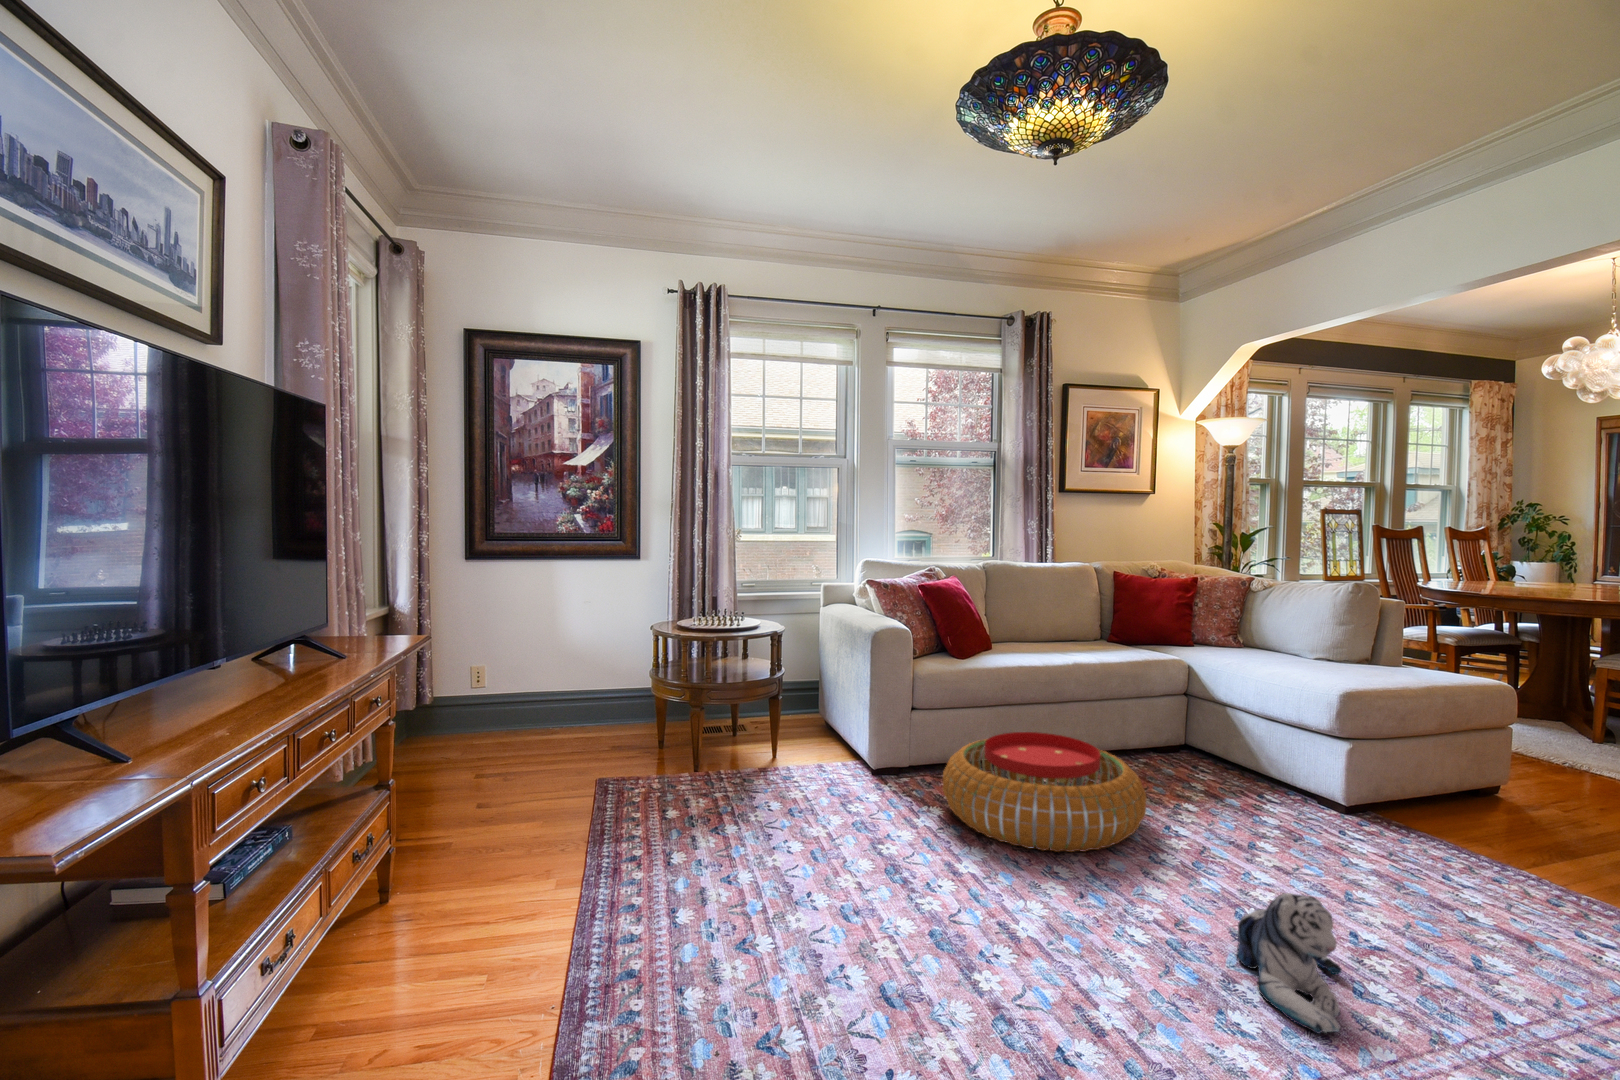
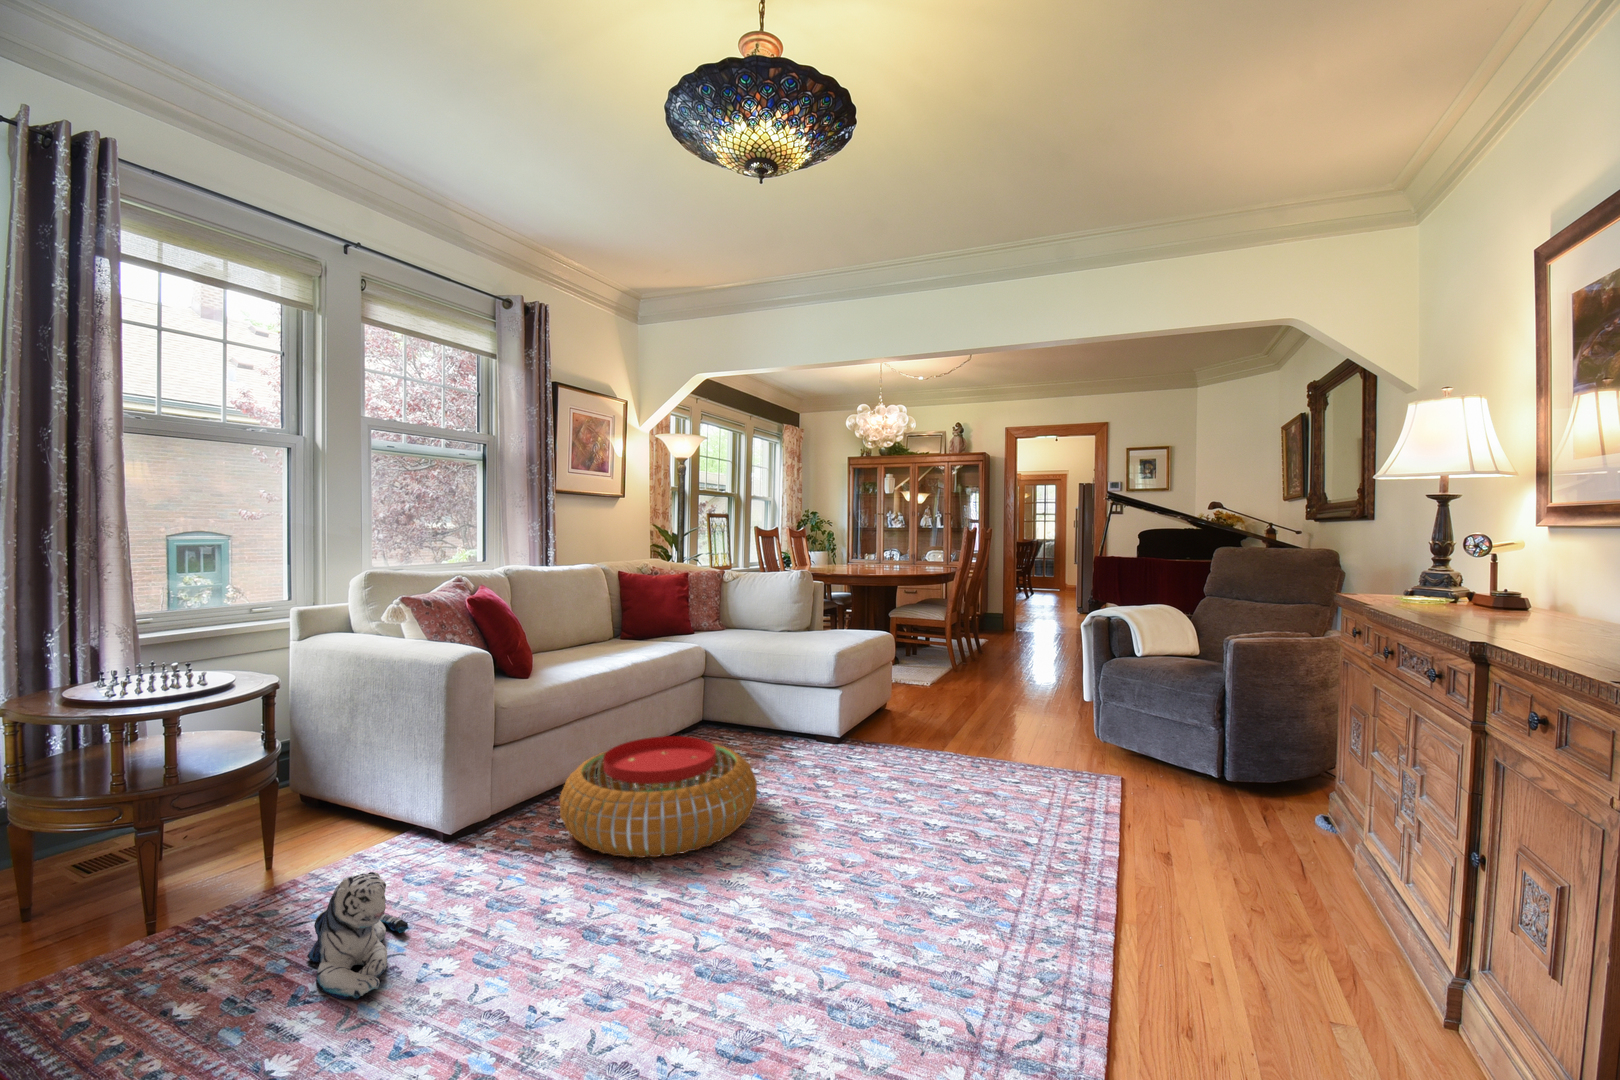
plush toy: present [1236,893,1341,1034] -> present [307,872,409,1000]

